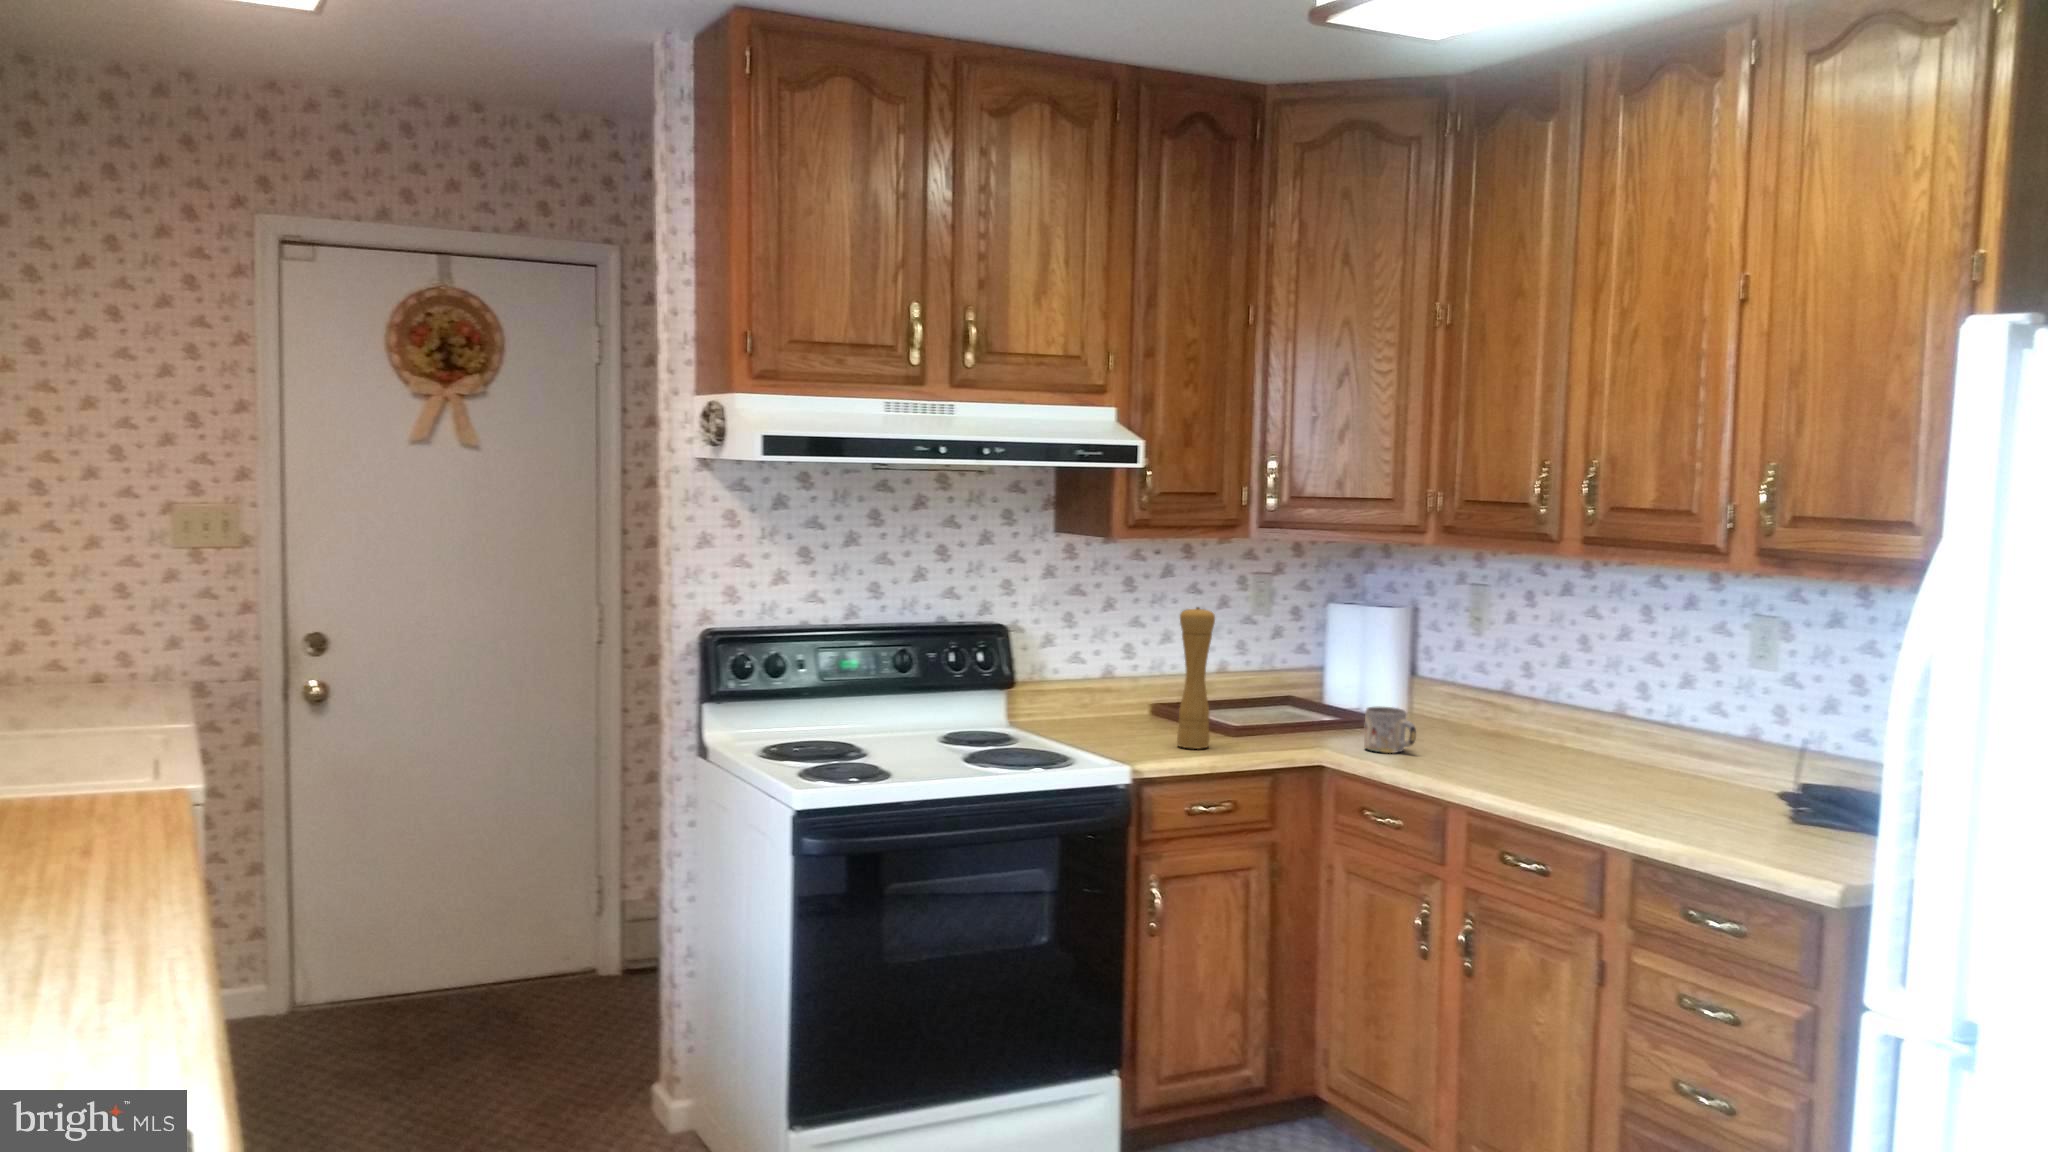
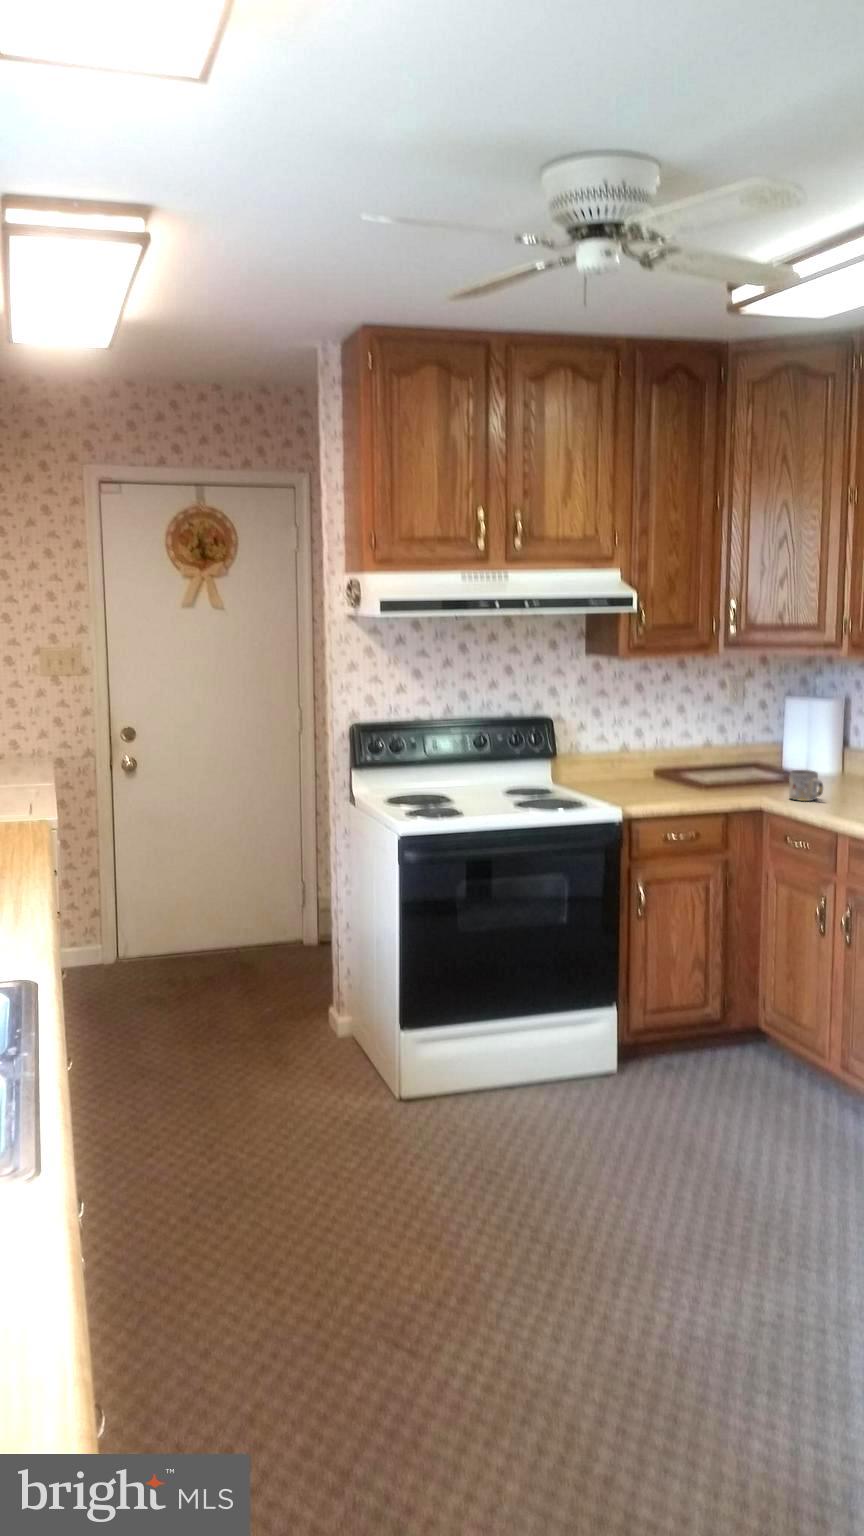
pepper mill: present [1177,607,1215,749] -> none [660,704,685,798]

